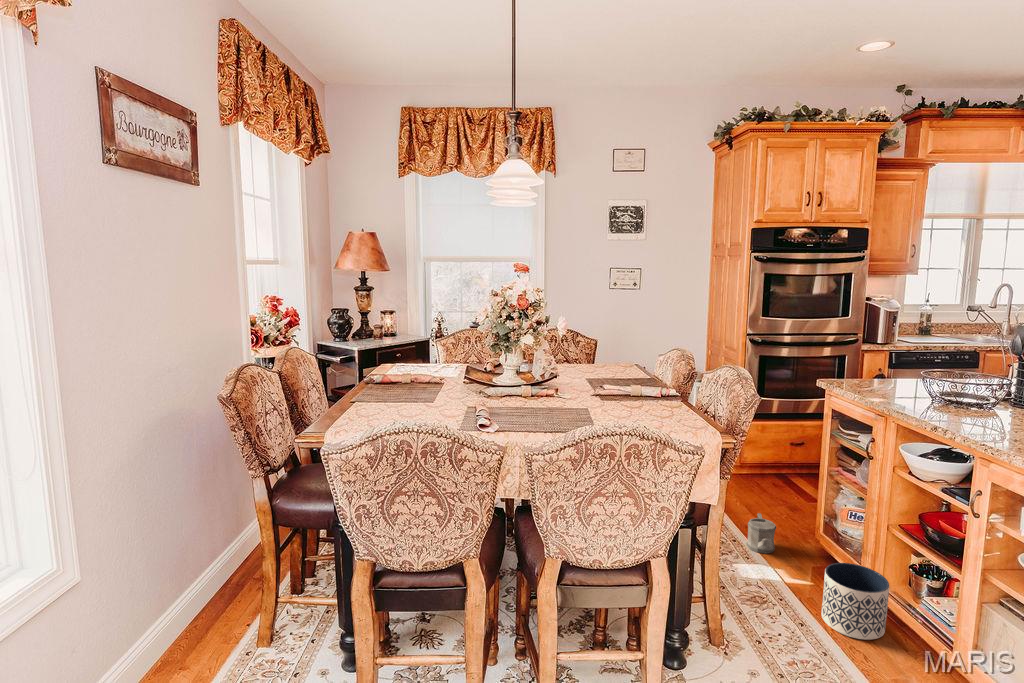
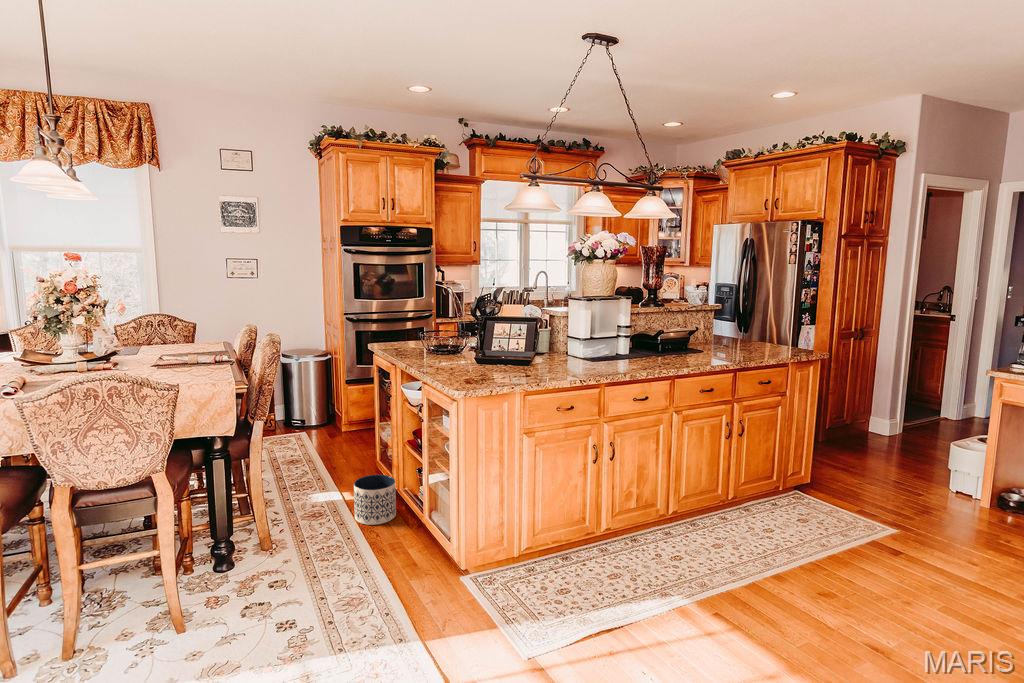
watering can: present [746,513,776,554] -> none [323,455,345,485]

